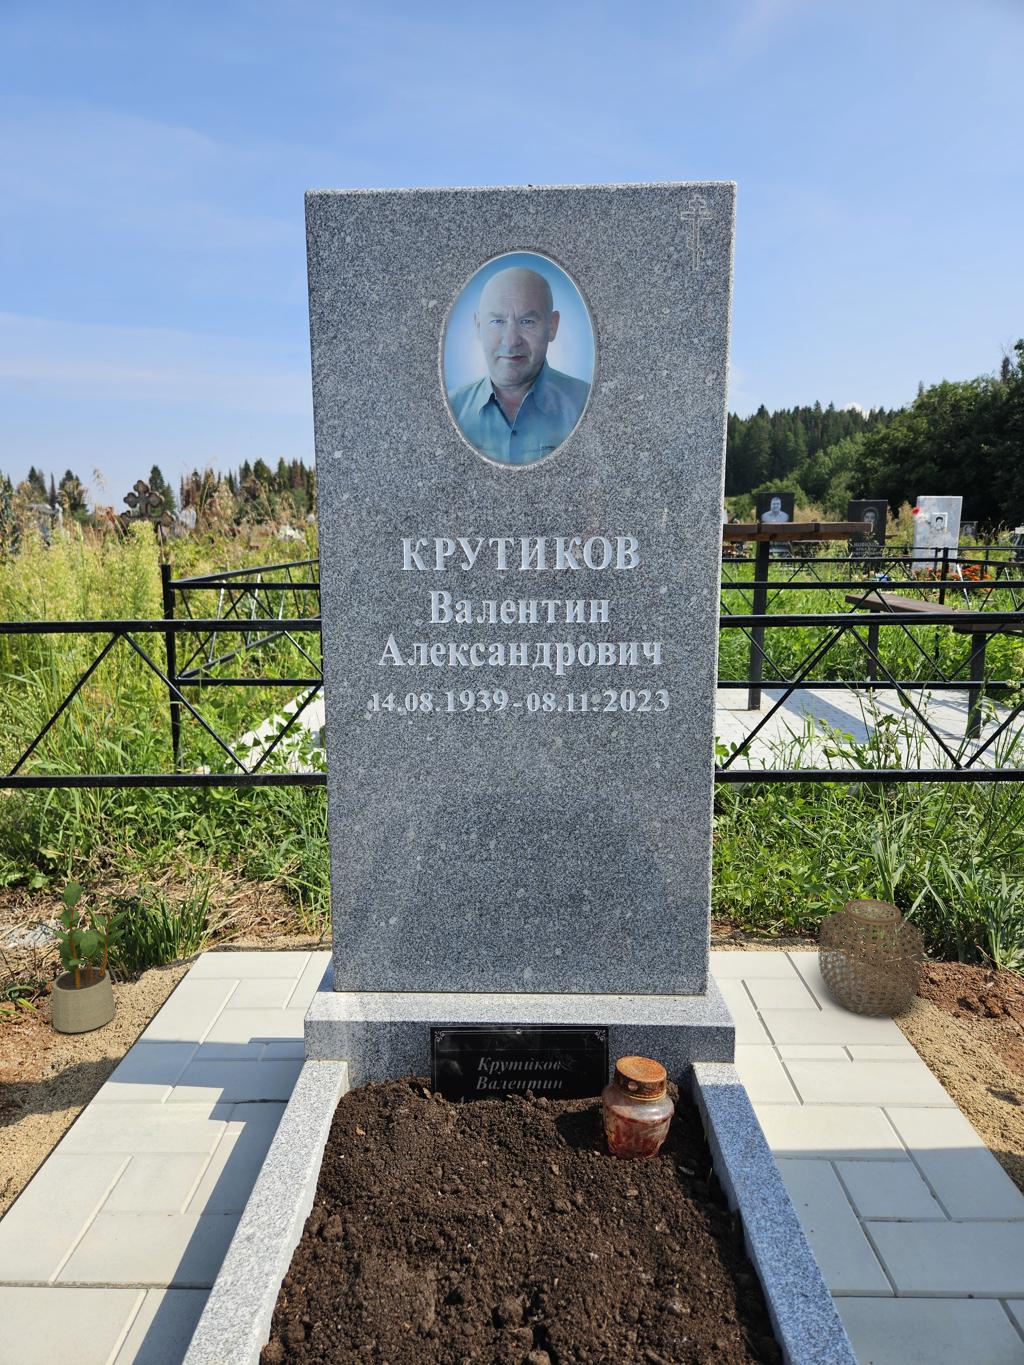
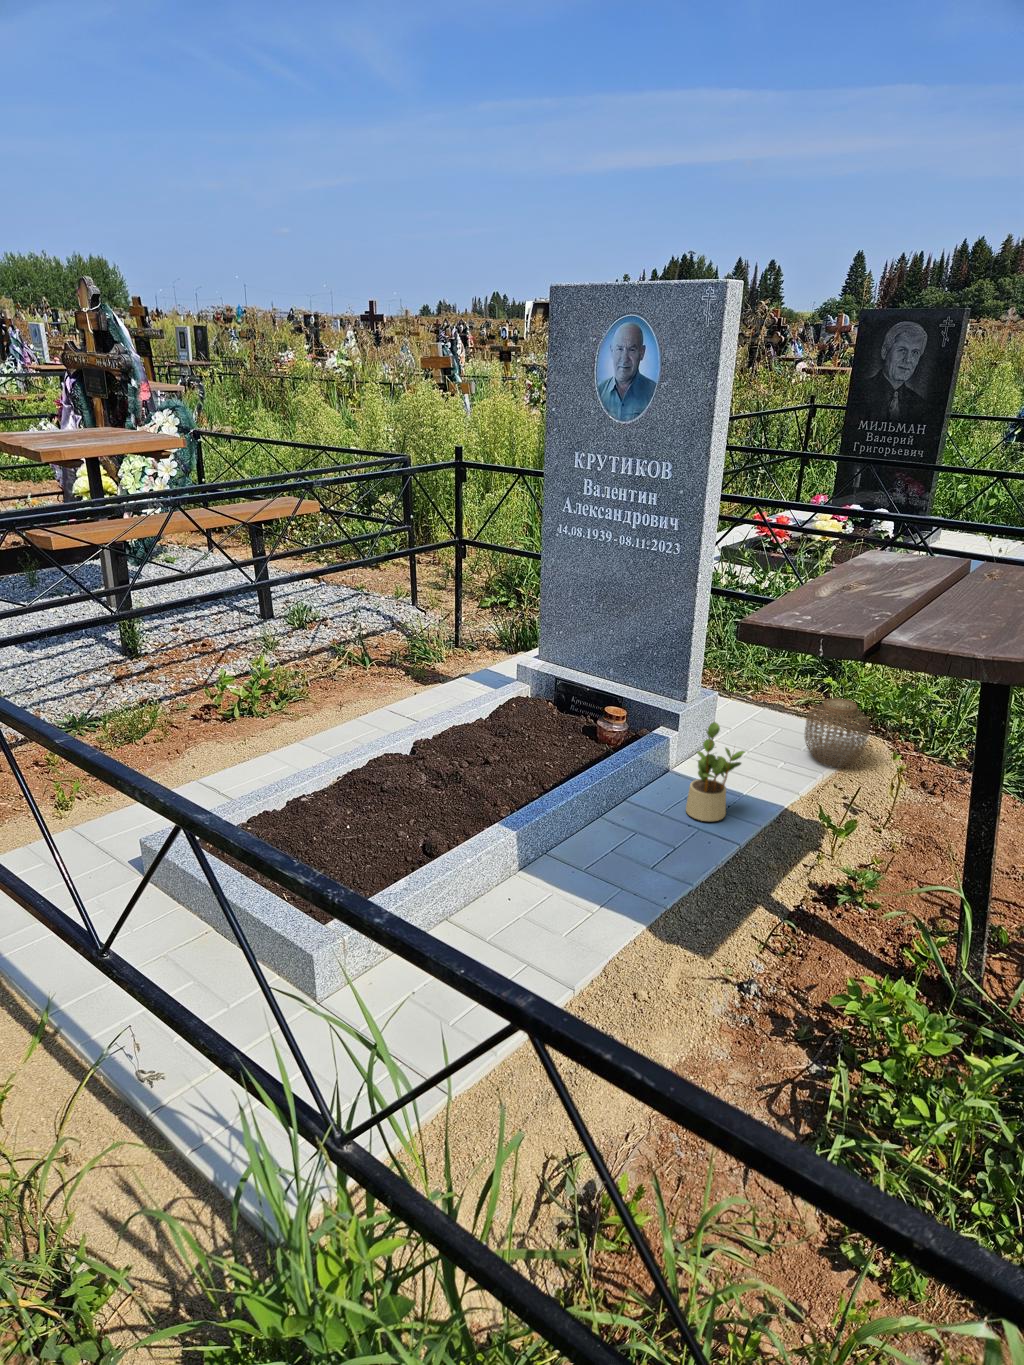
potted plant: present [53,882,127,1033] -> present [686,722,745,821]

